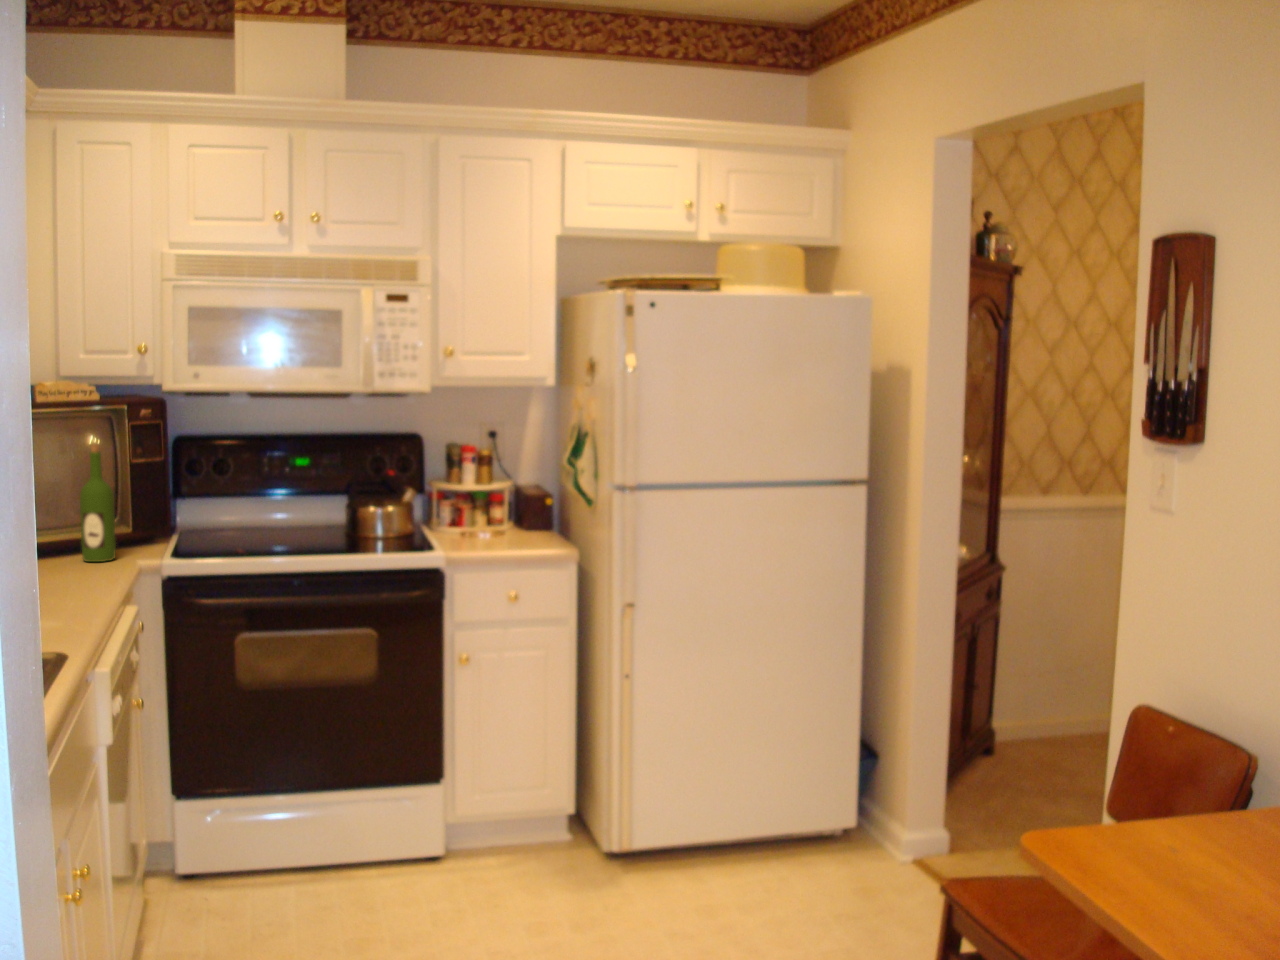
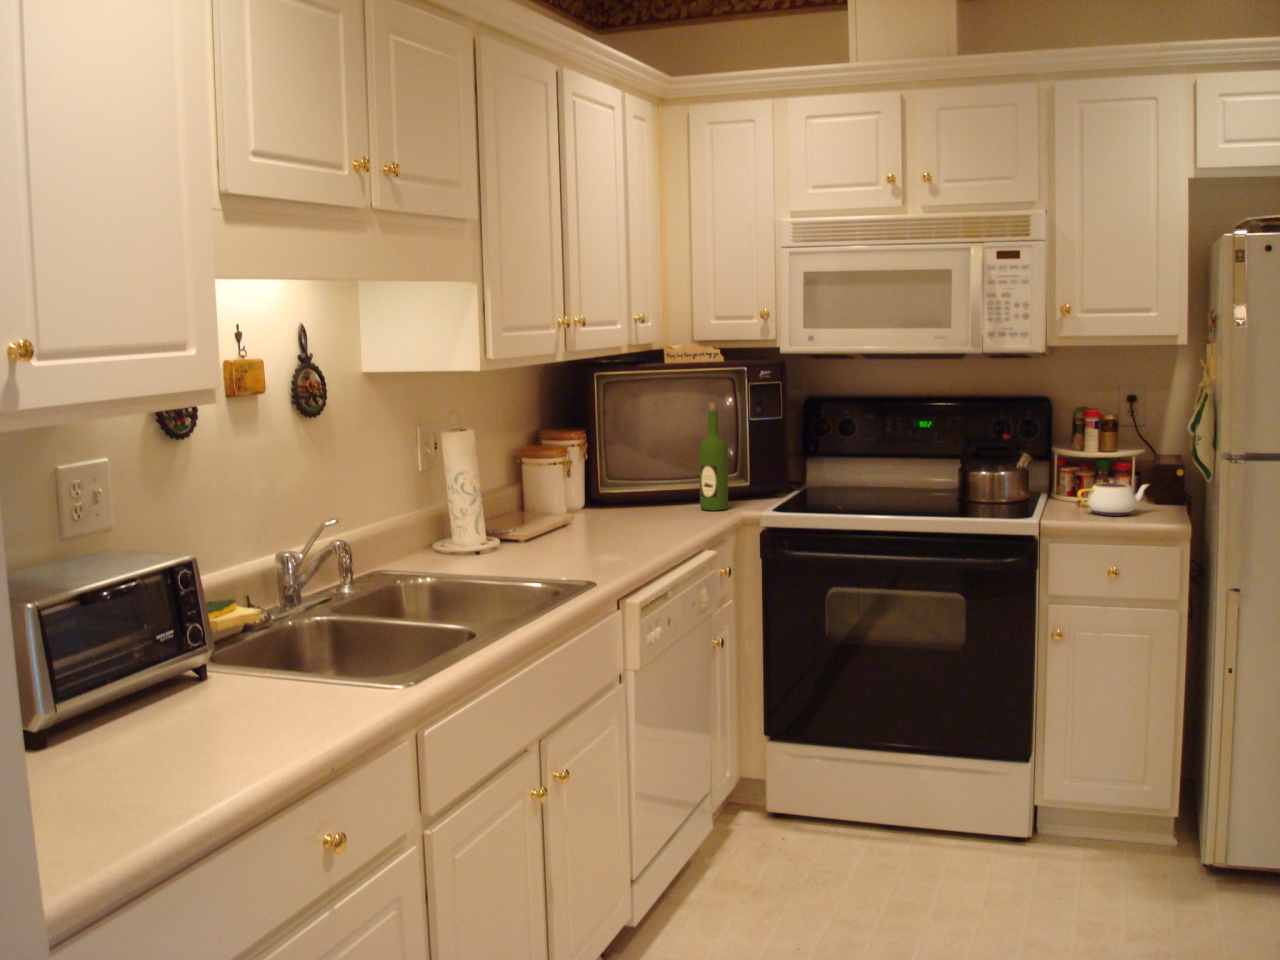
teapot: none [467,506,525,540] -> present [1078,478,1149,515]

